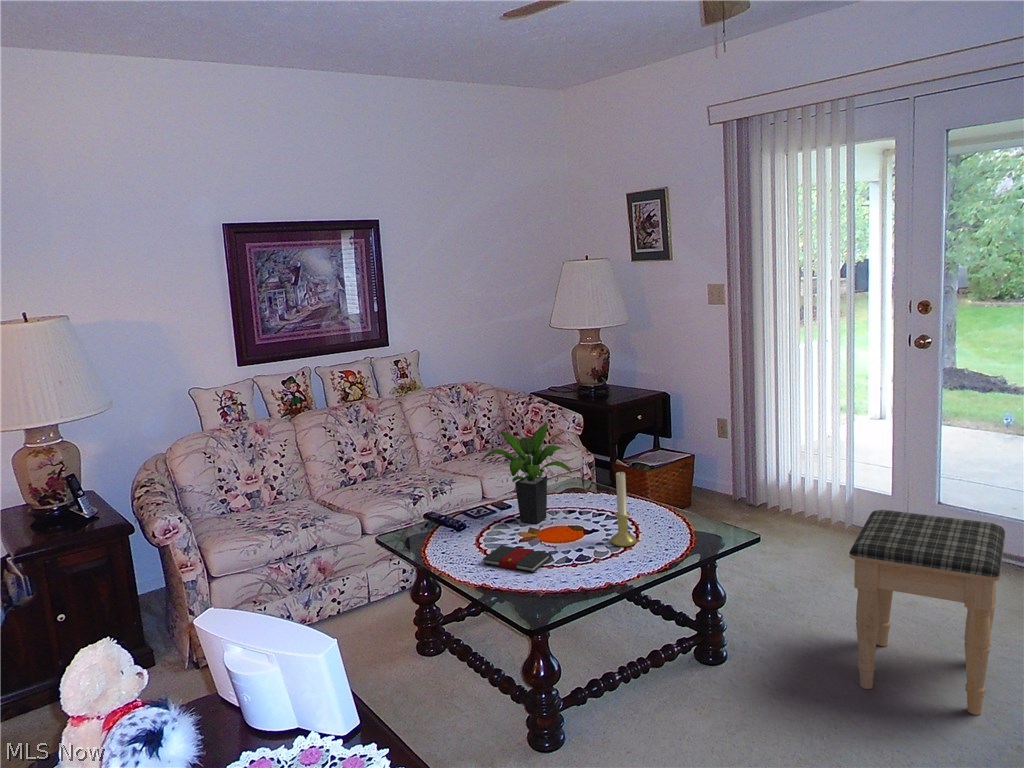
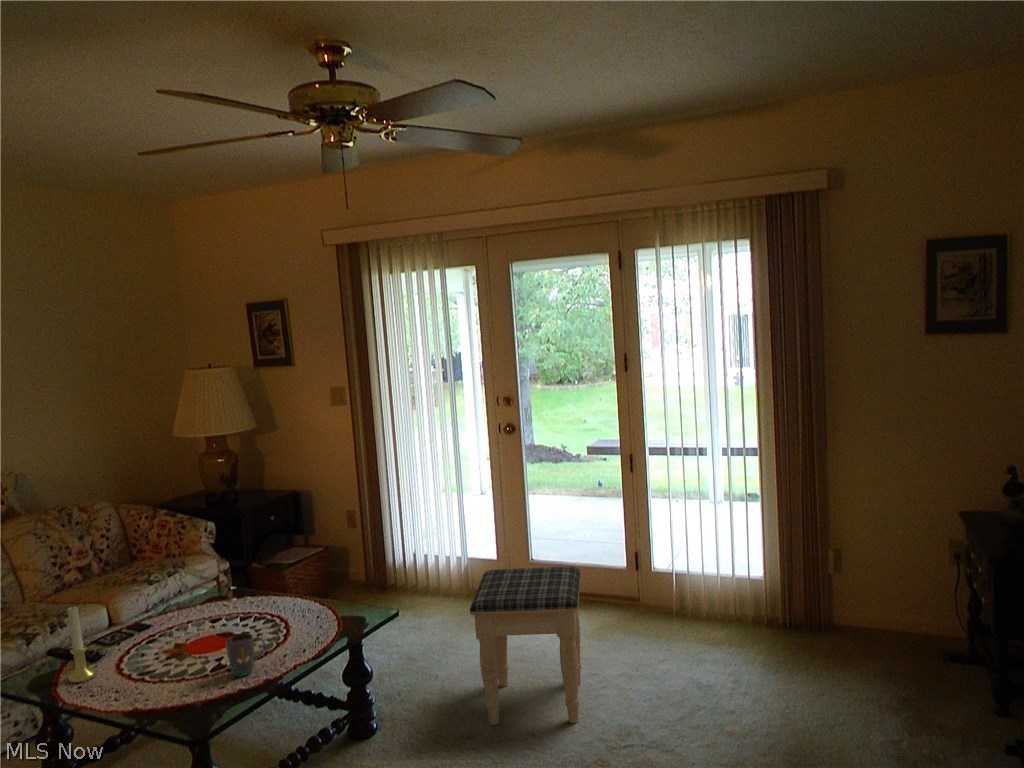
potted plant: present [482,424,572,524] -> none [117,537,216,640]
candle holder: present [611,471,636,547] -> present [67,607,97,683]
mug: none [572,531,612,575] -> present [226,633,266,677]
book: present [483,545,552,572] -> none [131,663,205,688]

